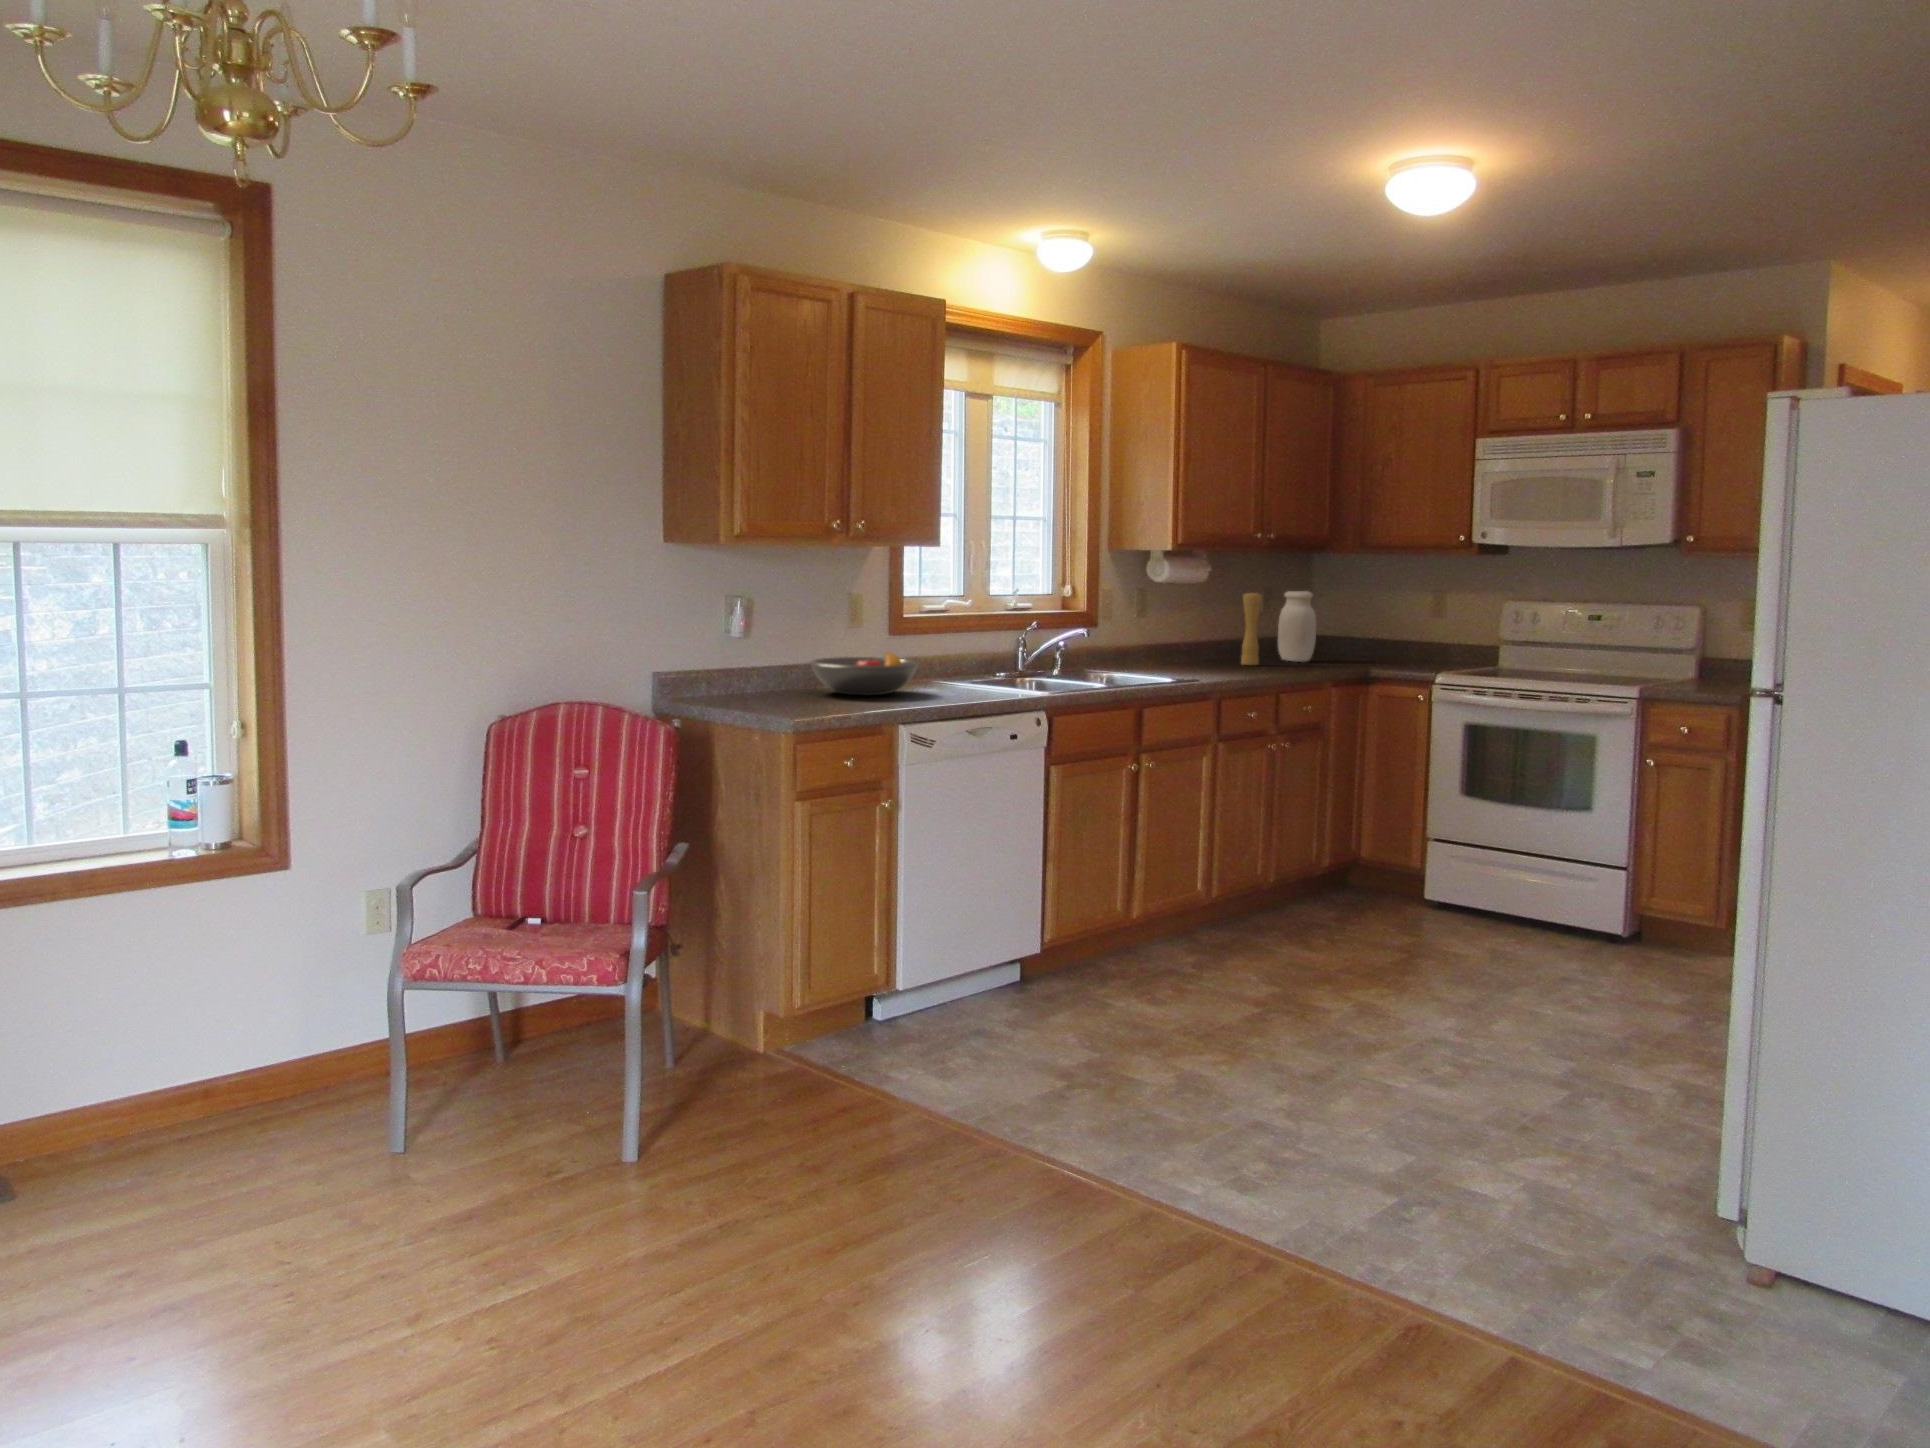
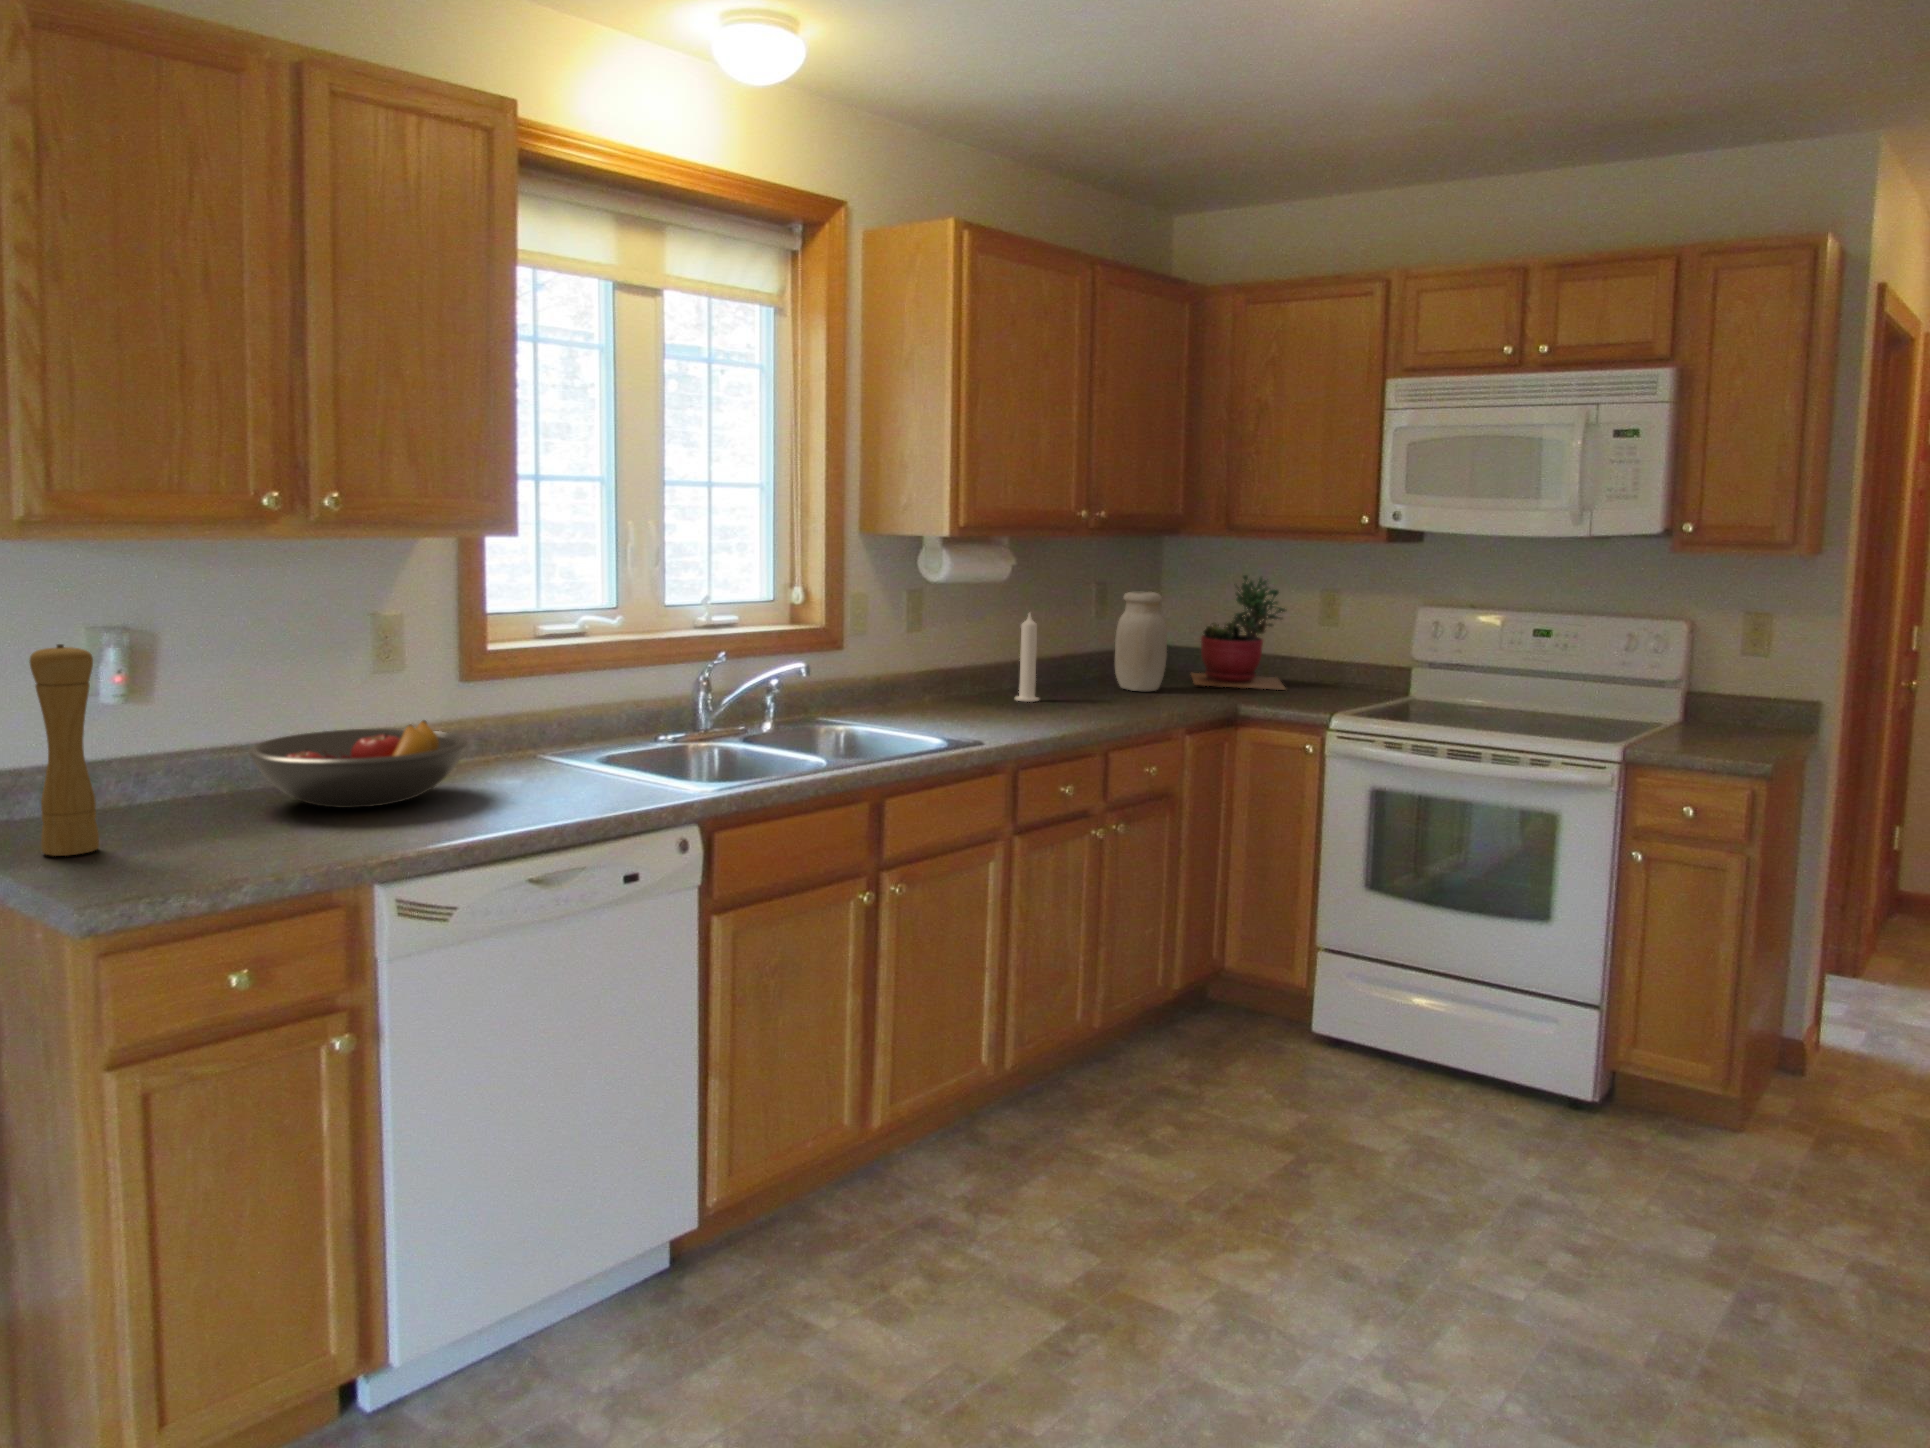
succulent plant: none [1333,580,1406,662] -> present [1191,575,1285,690]
pepper mill: present [1241,592,1262,665] -> present [29,644,99,856]
candle: none [1208,604,1226,665] -> present [1015,613,1039,702]

